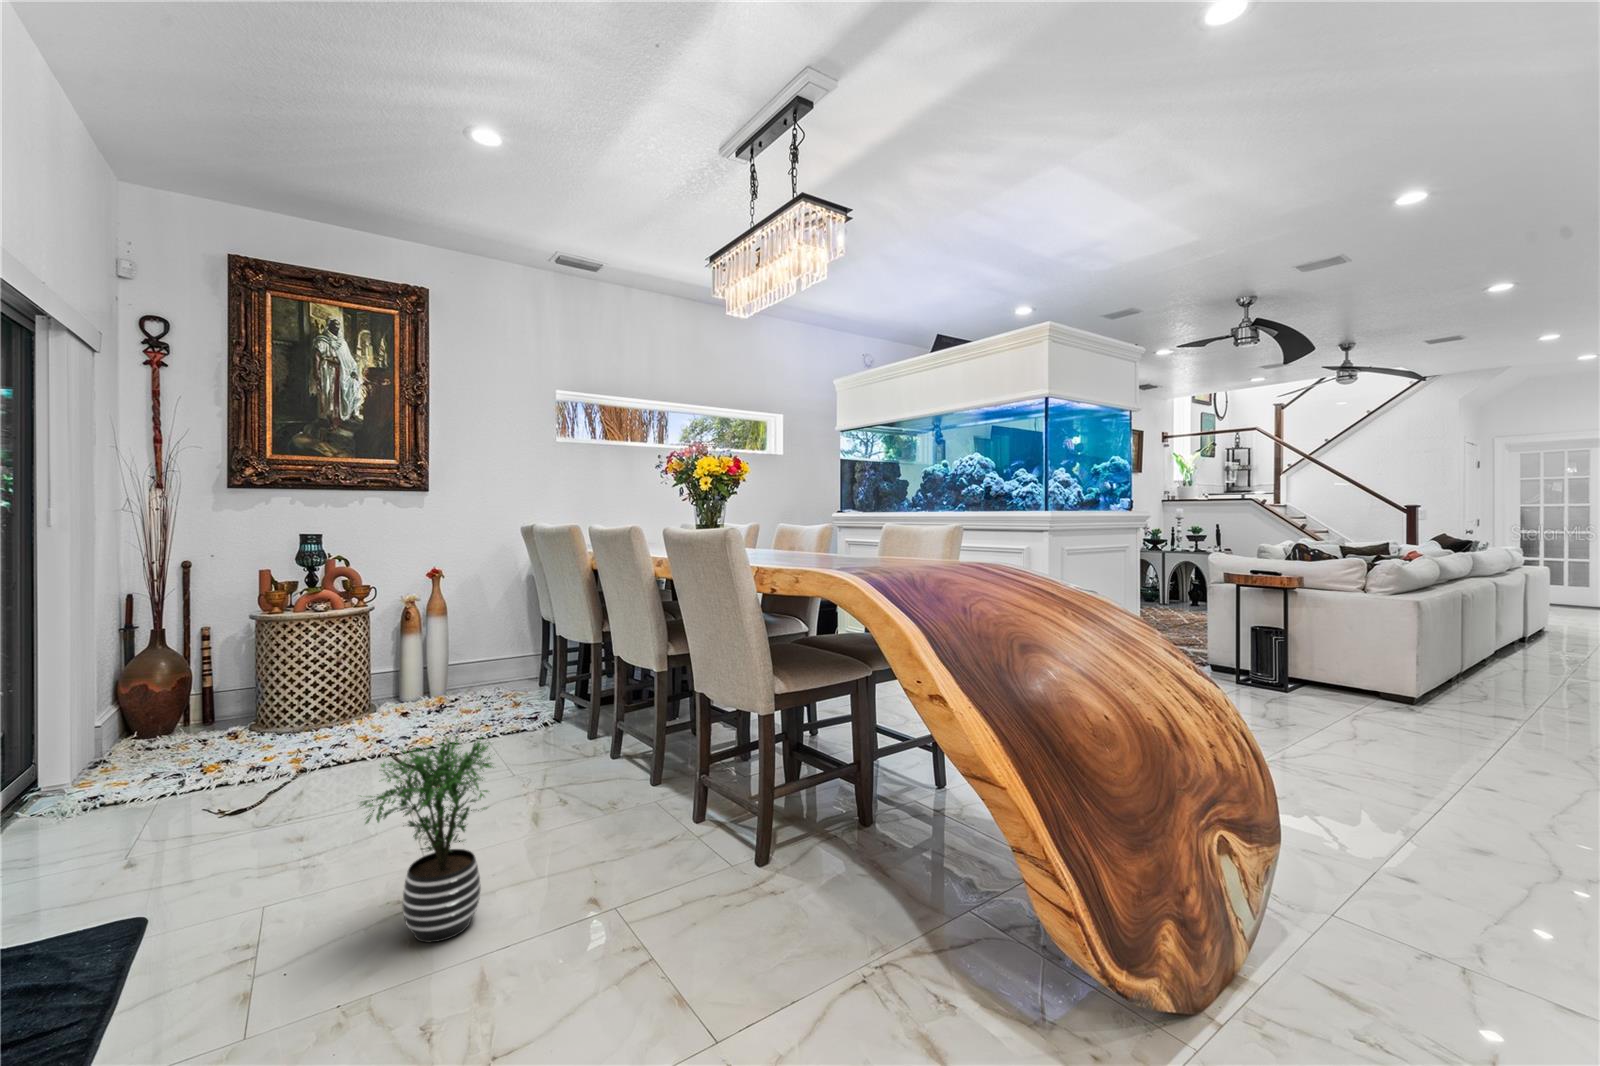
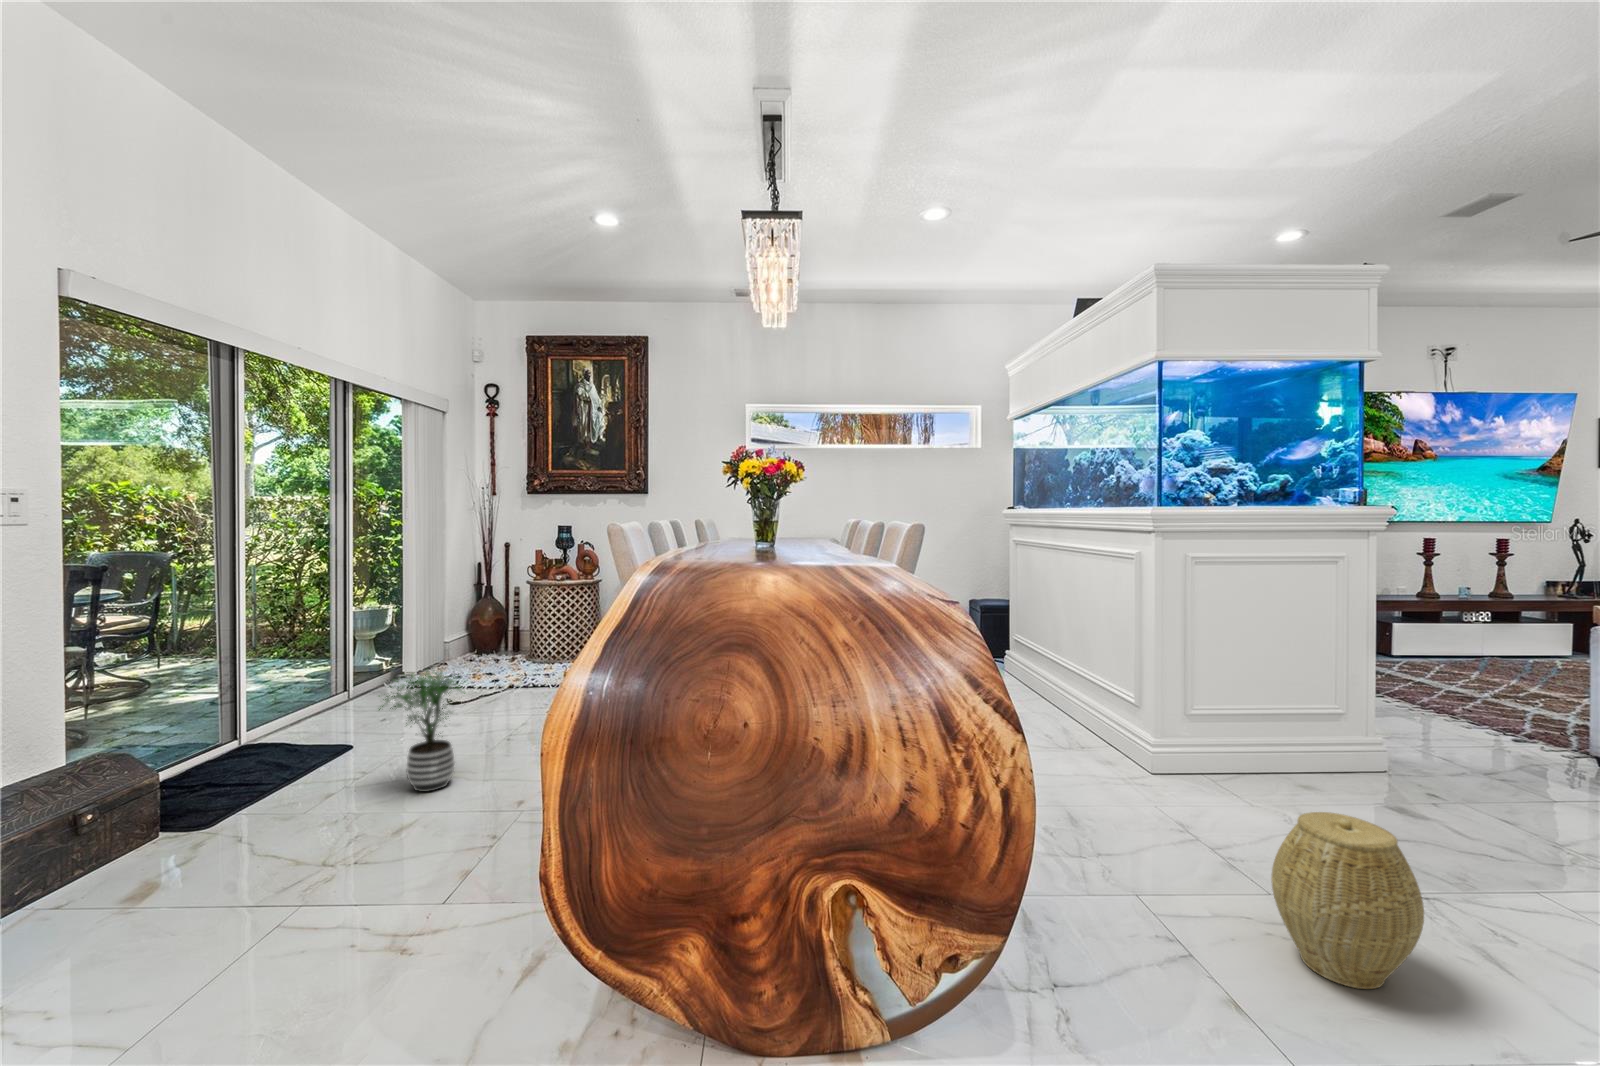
woven basket: none [1327,702,1437,816] -> present [1271,812,1424,989]

